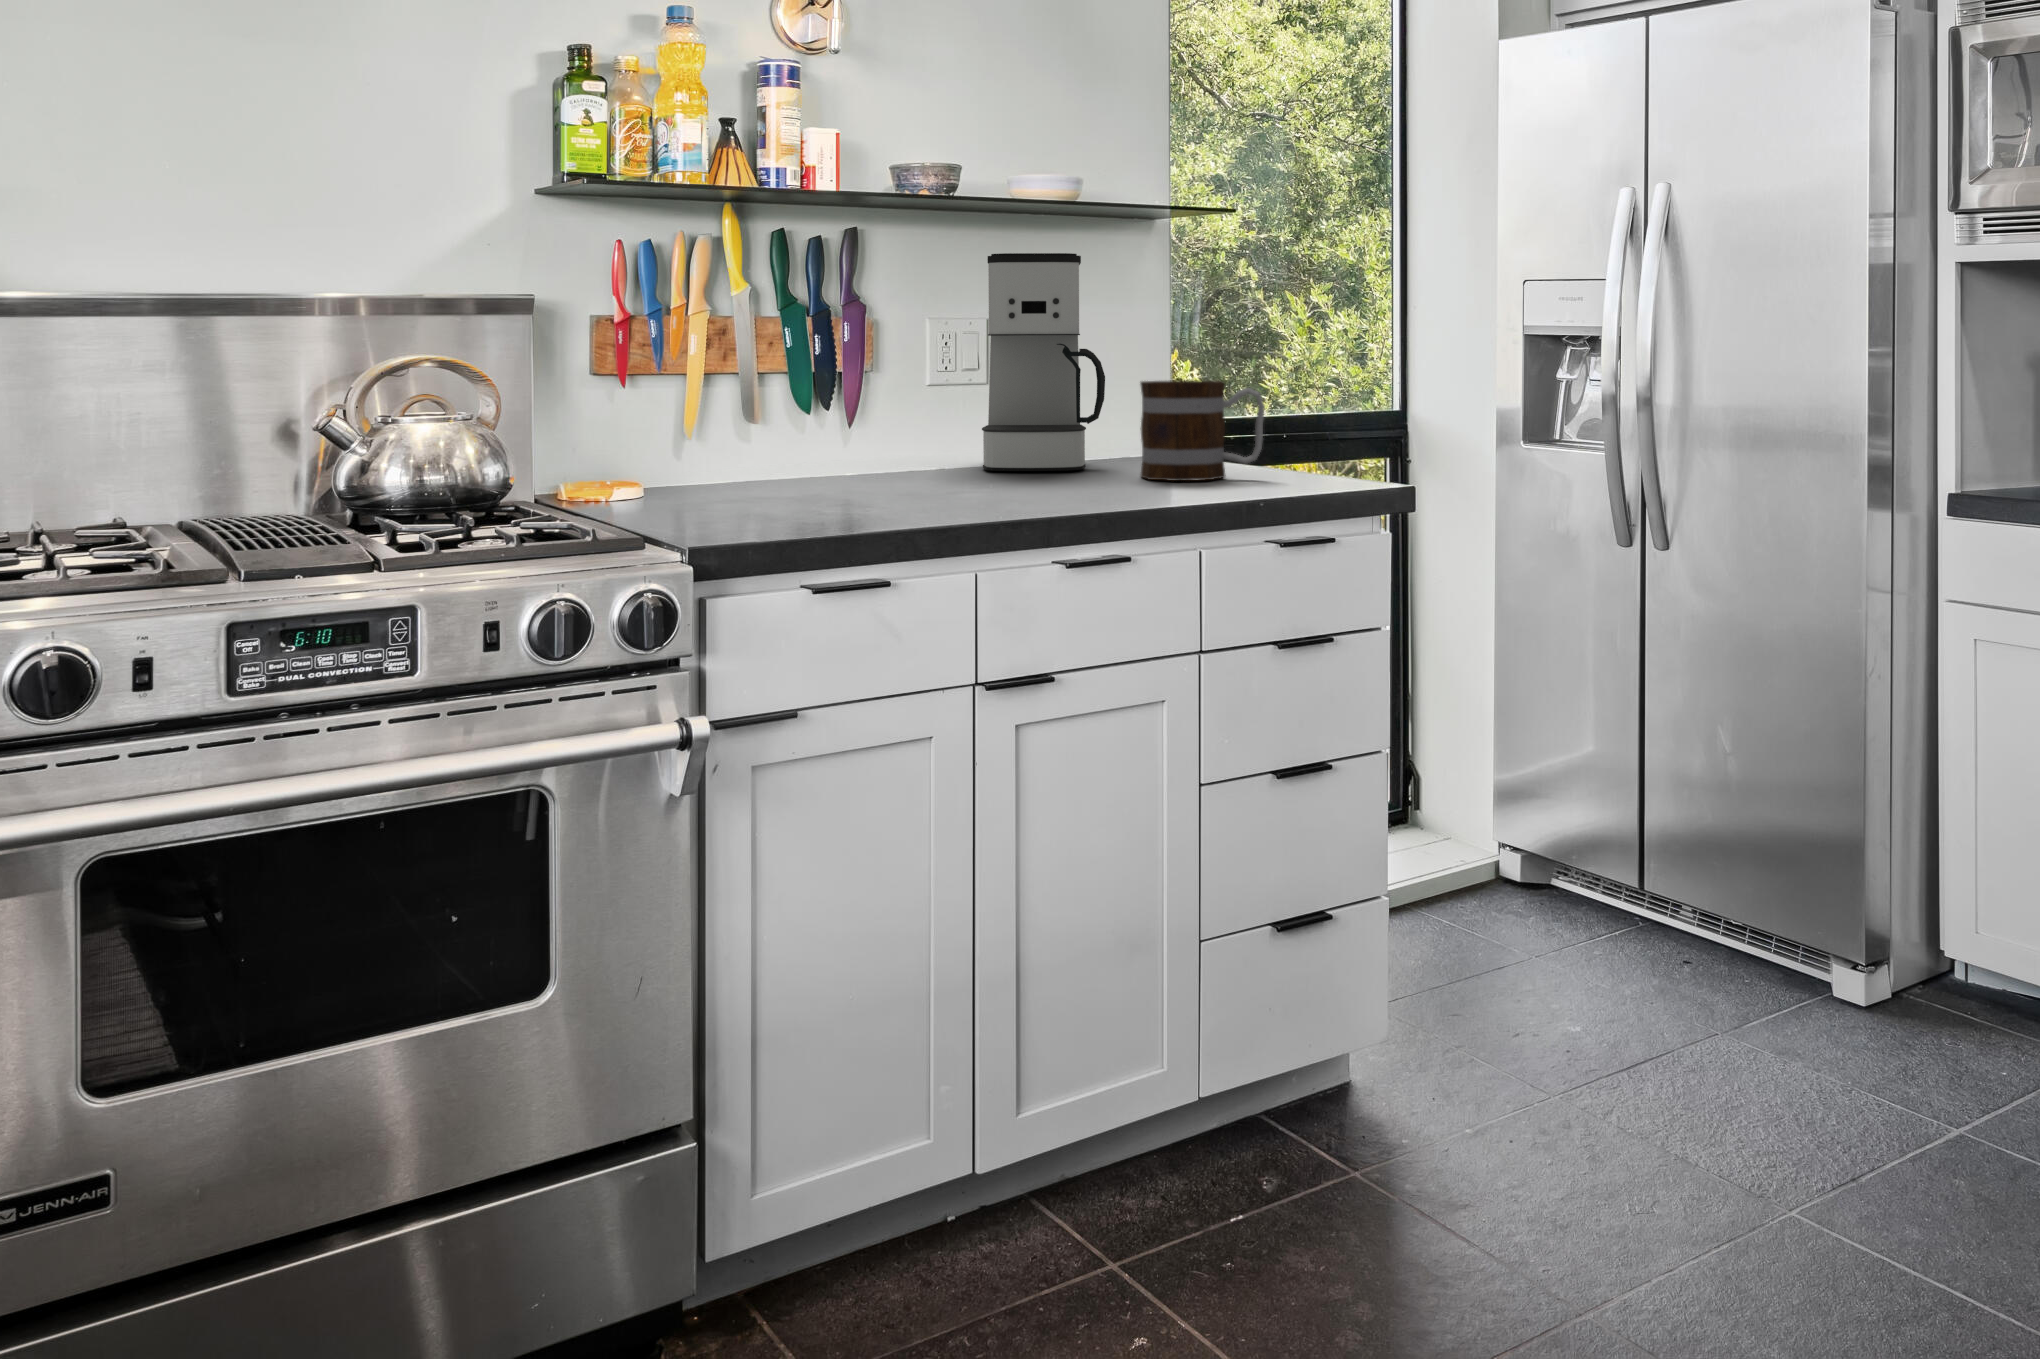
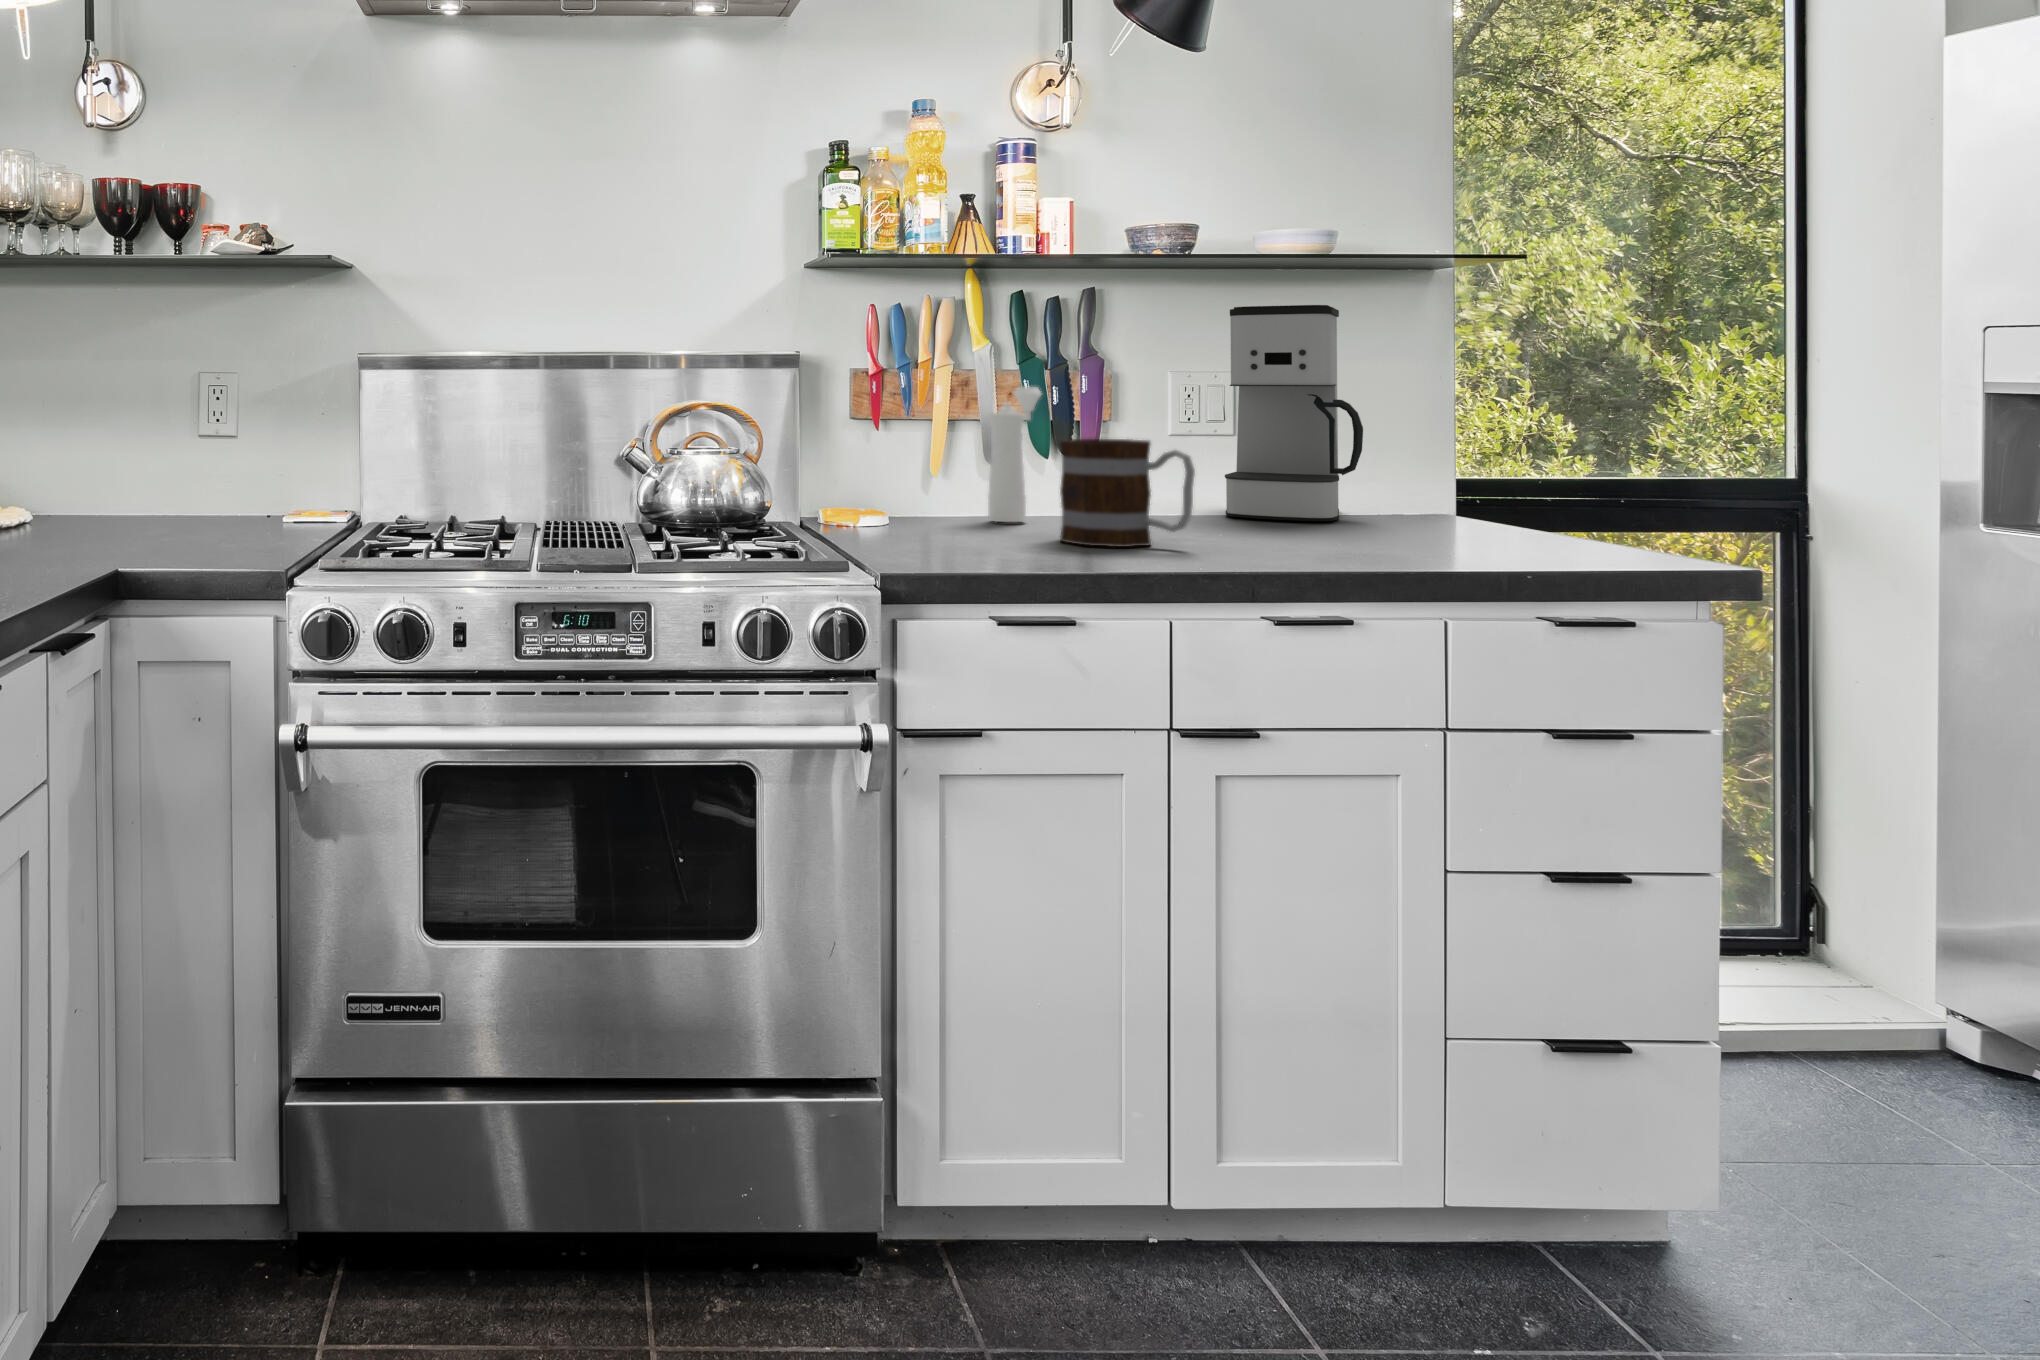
pepper mill: none [755,338,806,488] -> present [988,387,1041,522]
mug: present [1140,380,1265,481] -> present [1060,439,1195,547]

